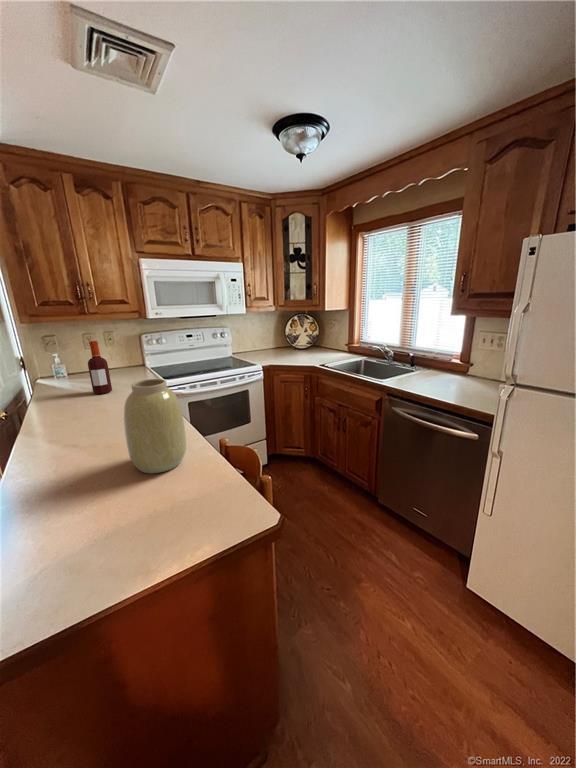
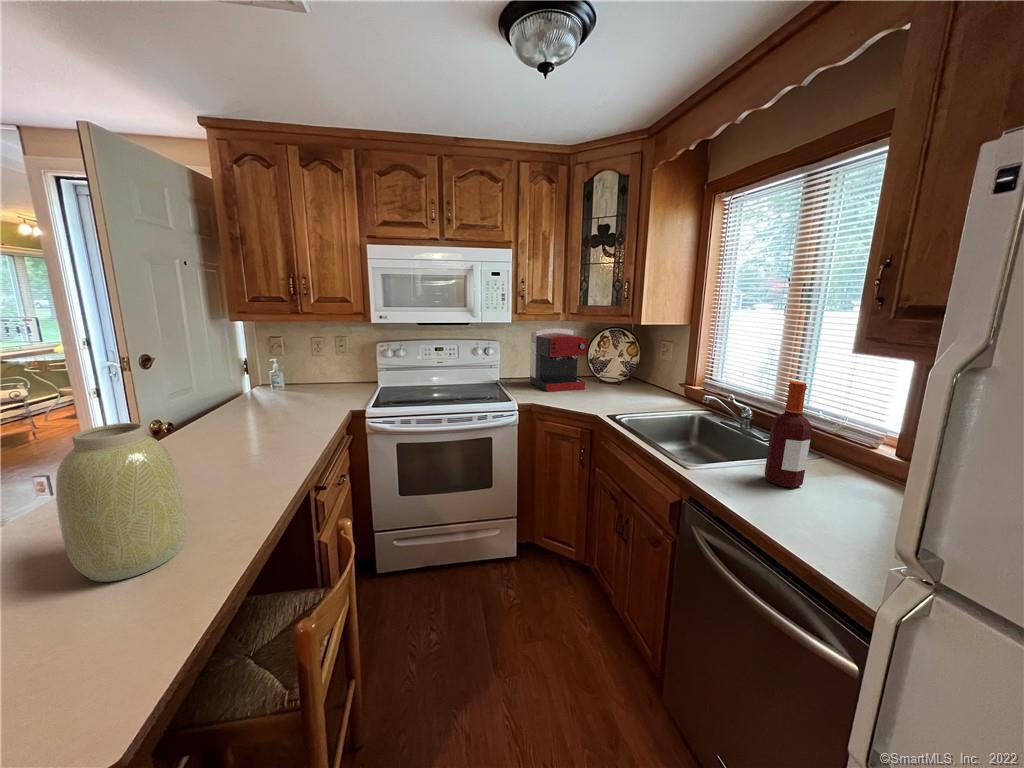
coffee maker: none [250,316,290,358] -> present [530,328,588,392]
bottle: present [88,341,112,394] -> present [764,382,812,488]

